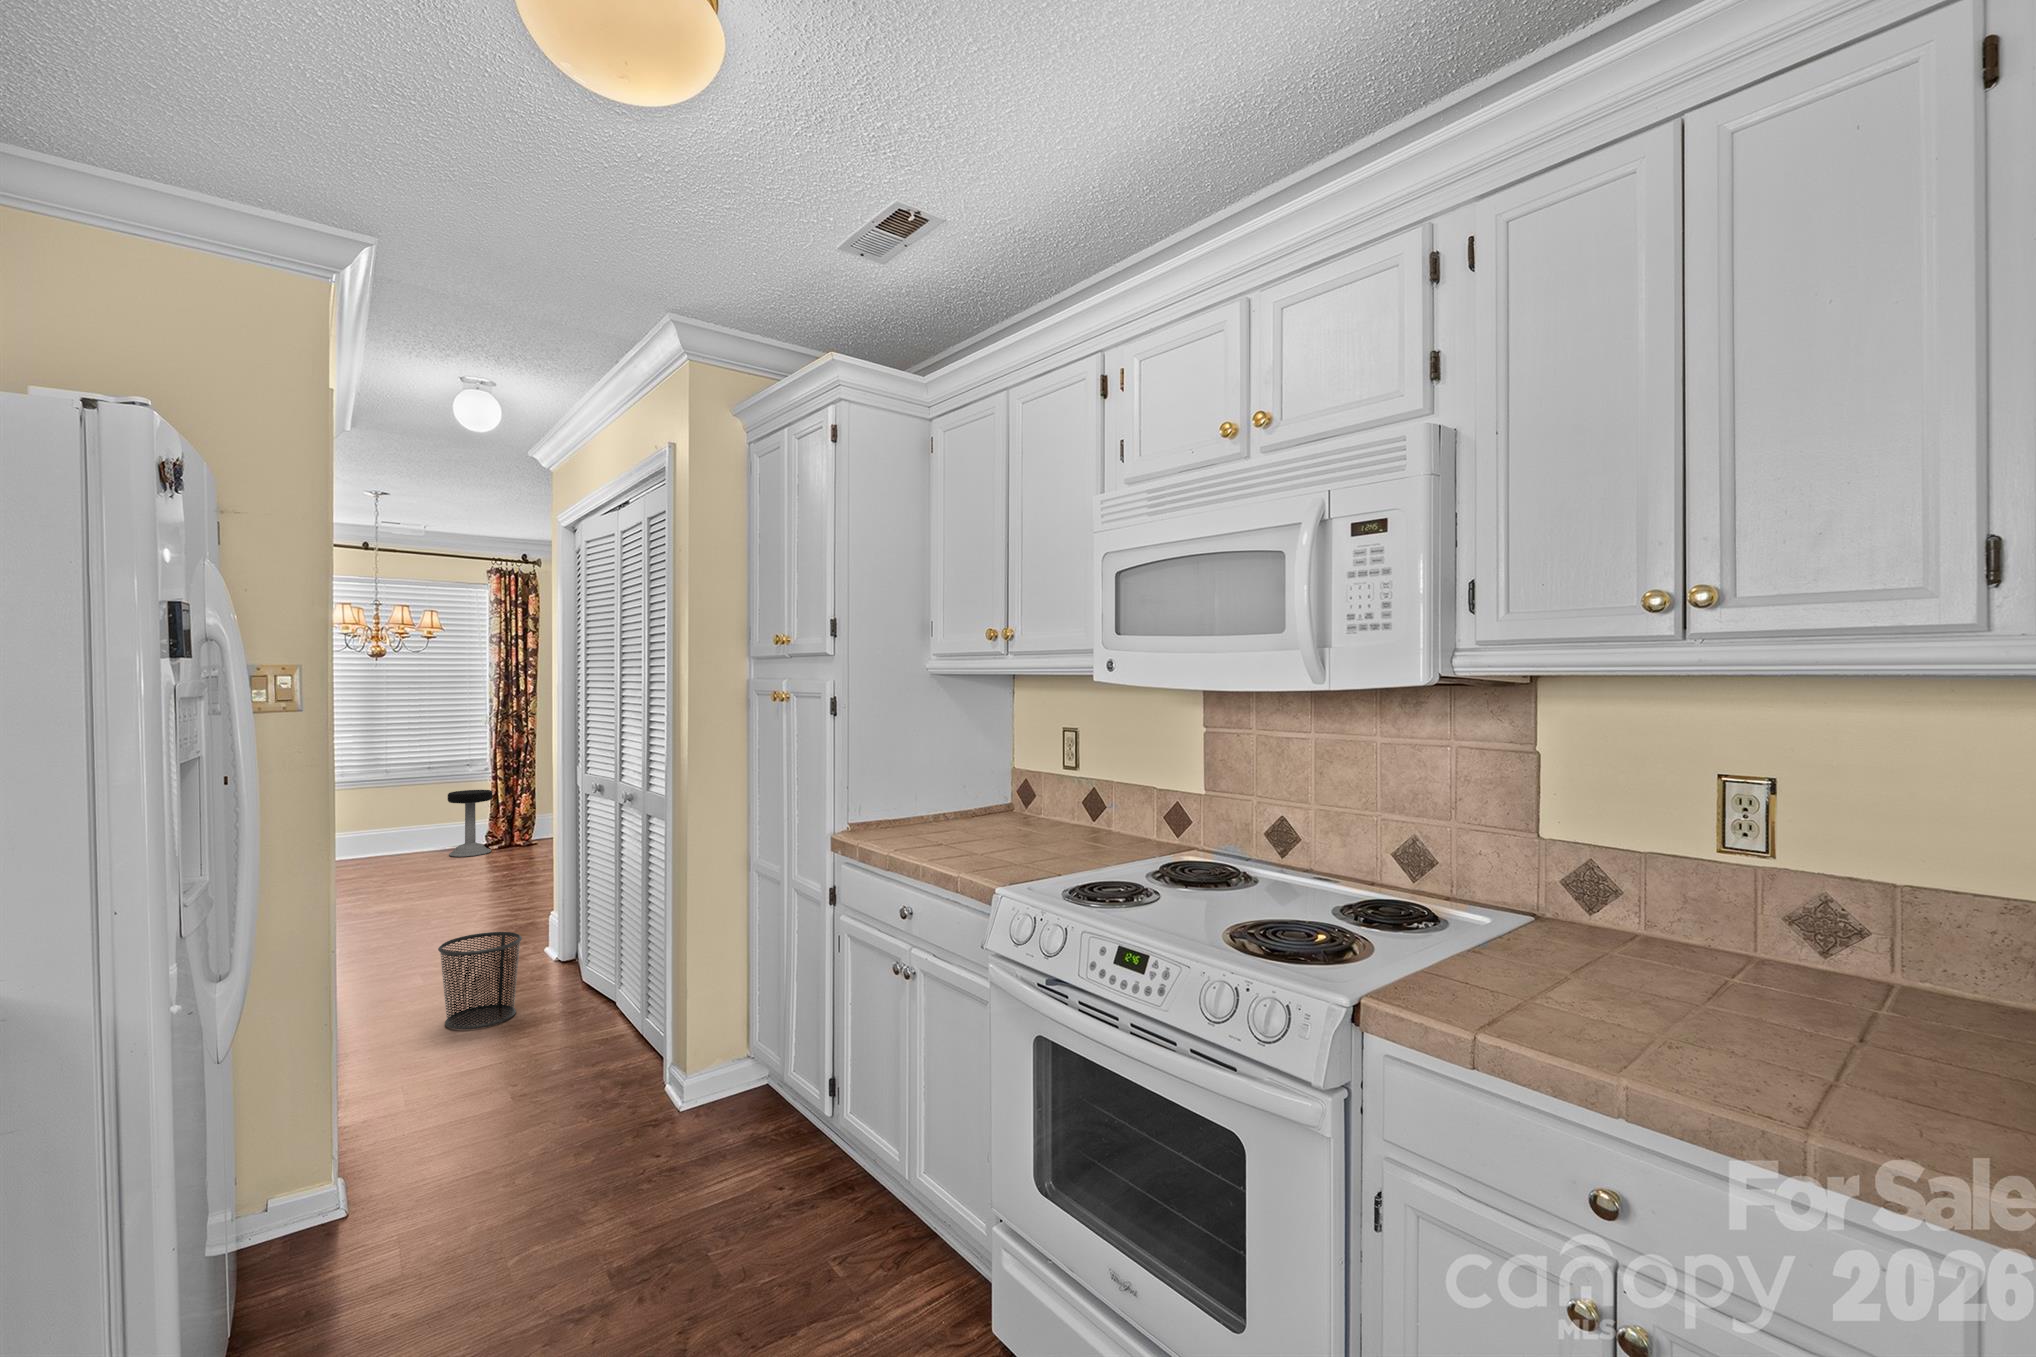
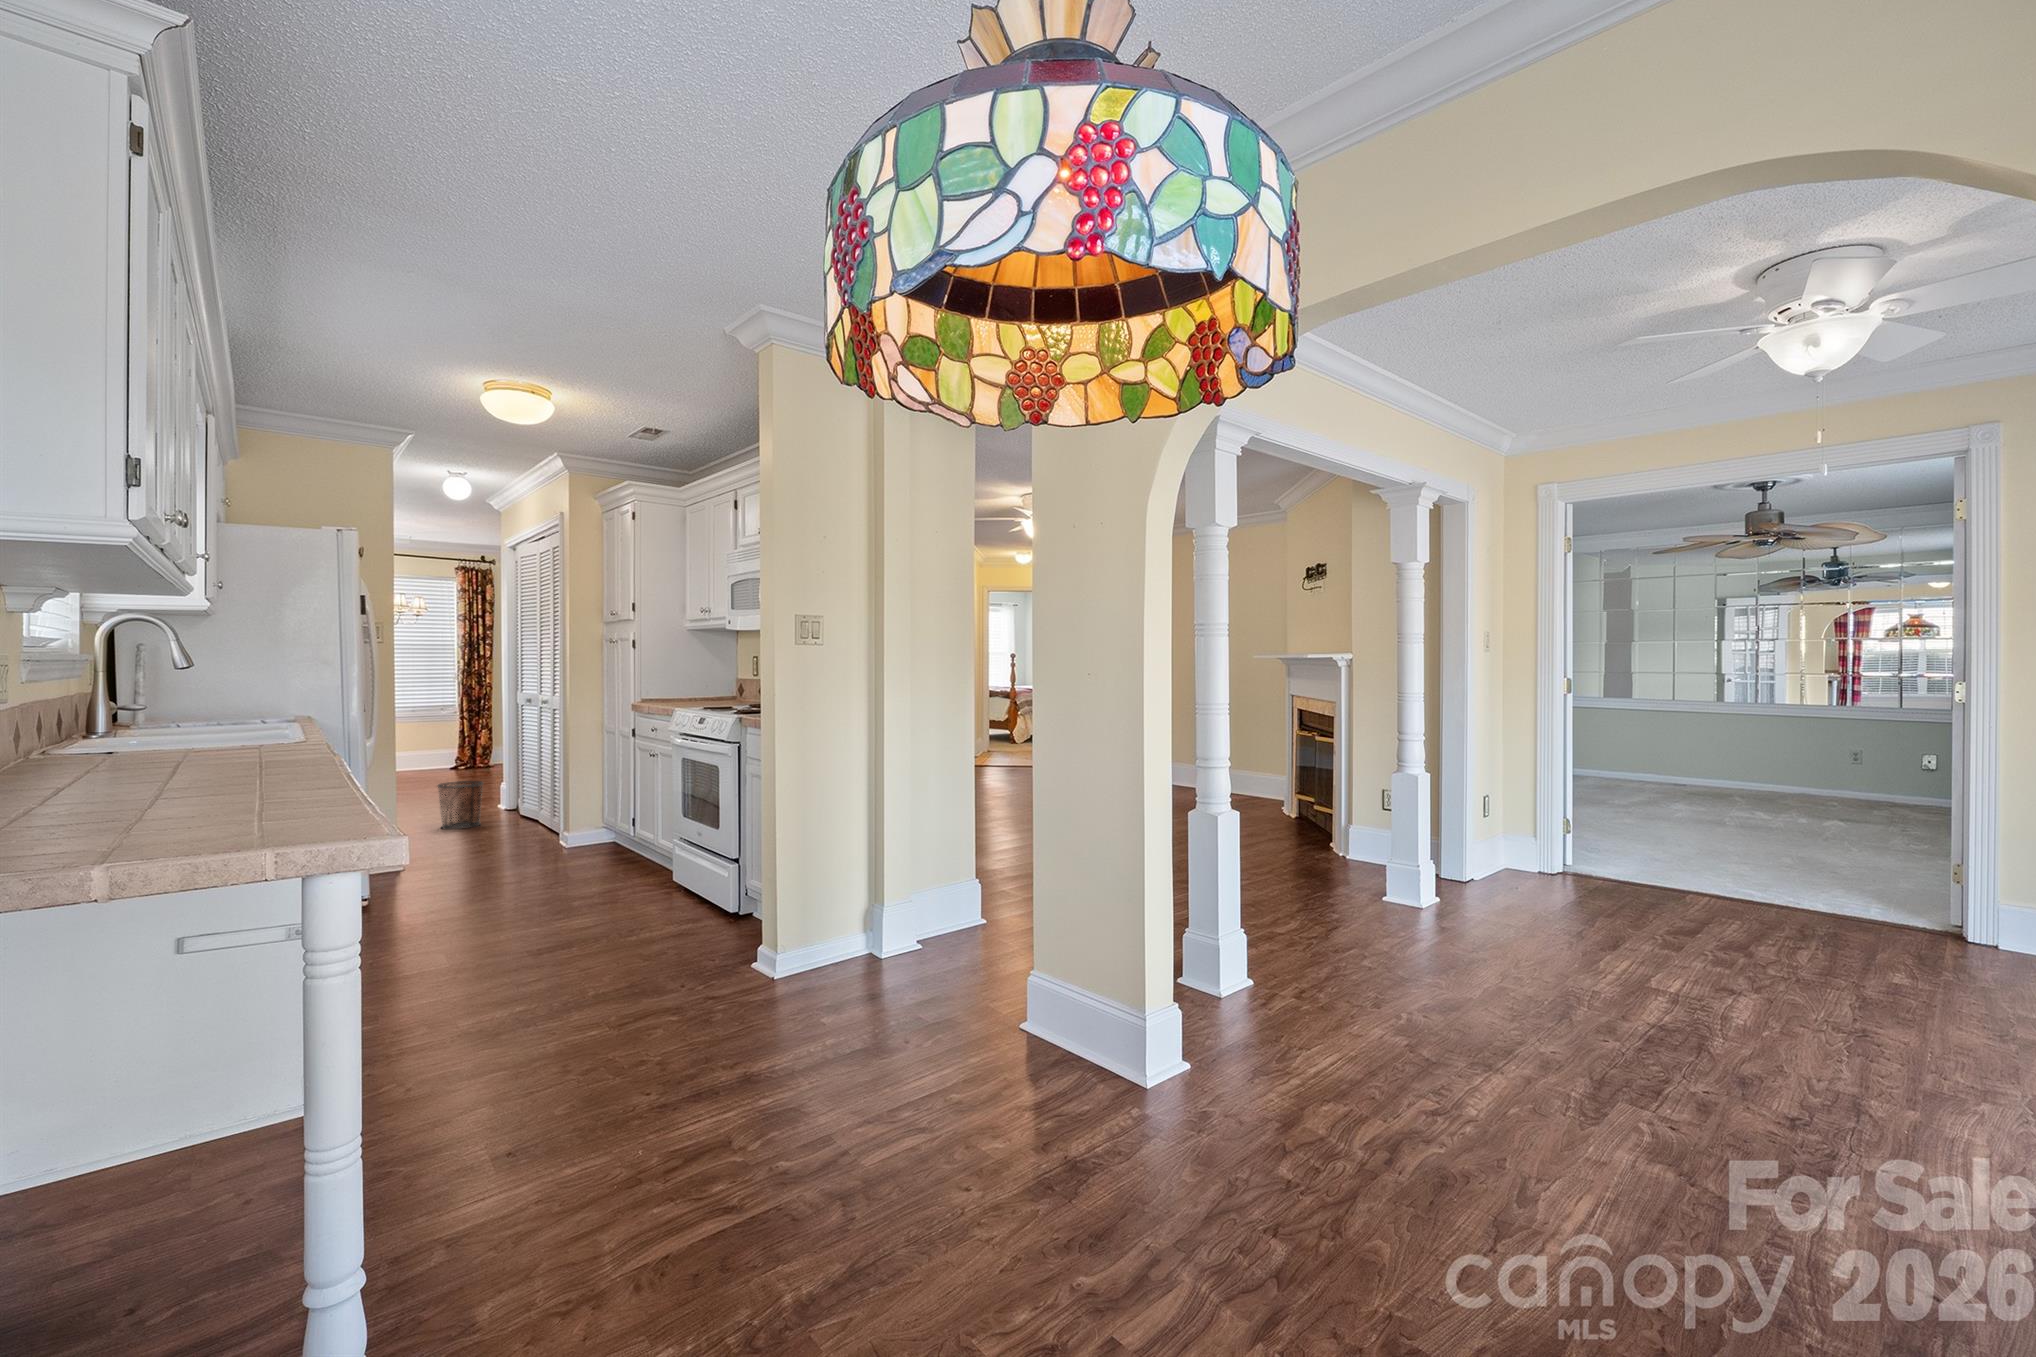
stool: present [448,790,492,857] -> none [428,726,460,772]

